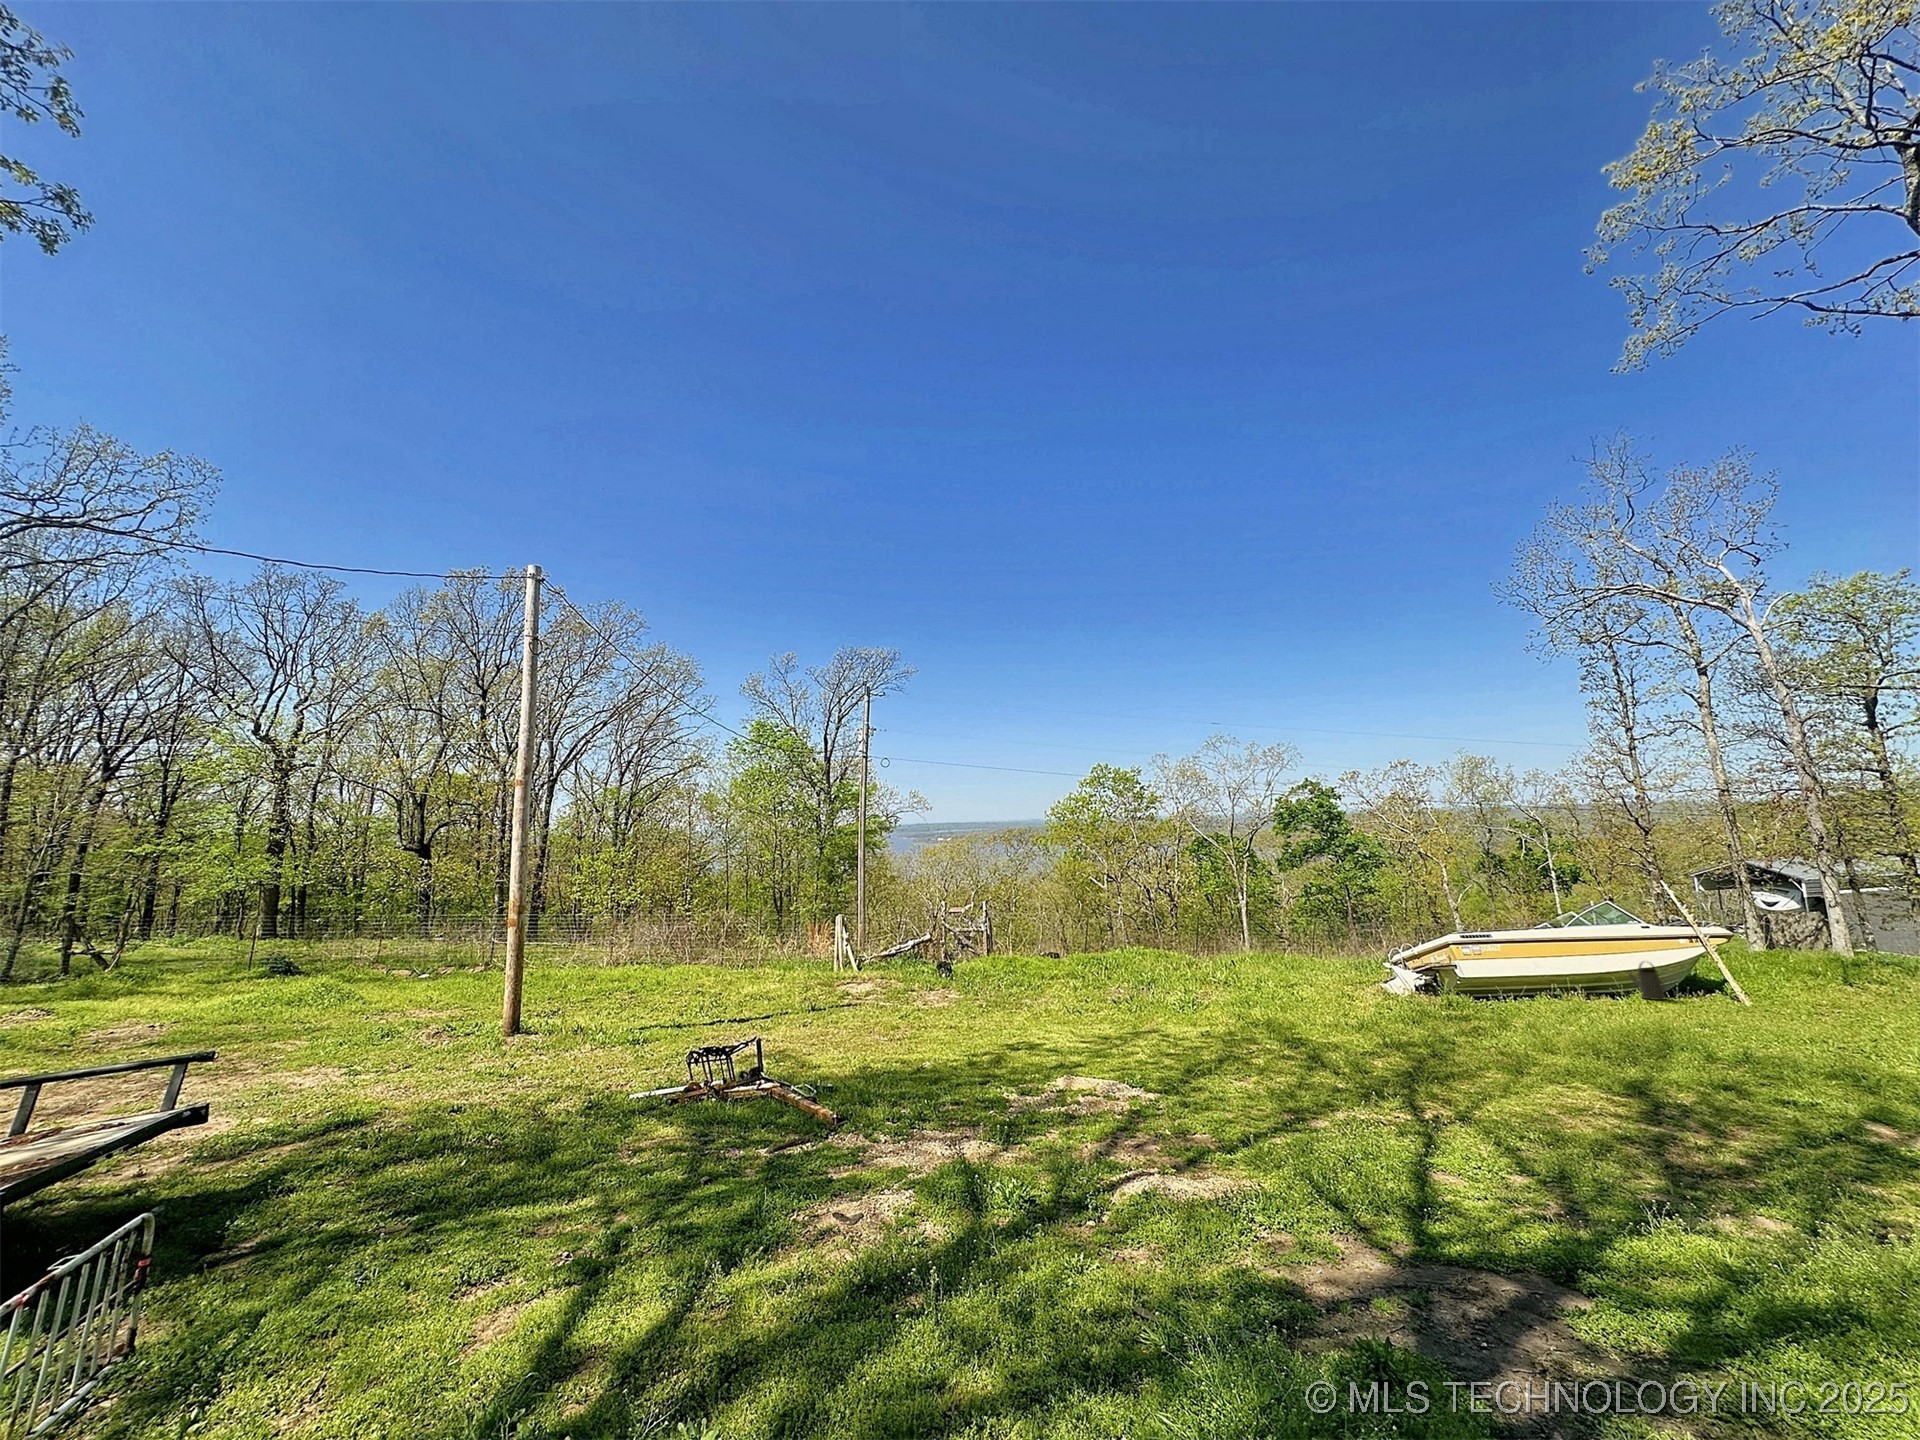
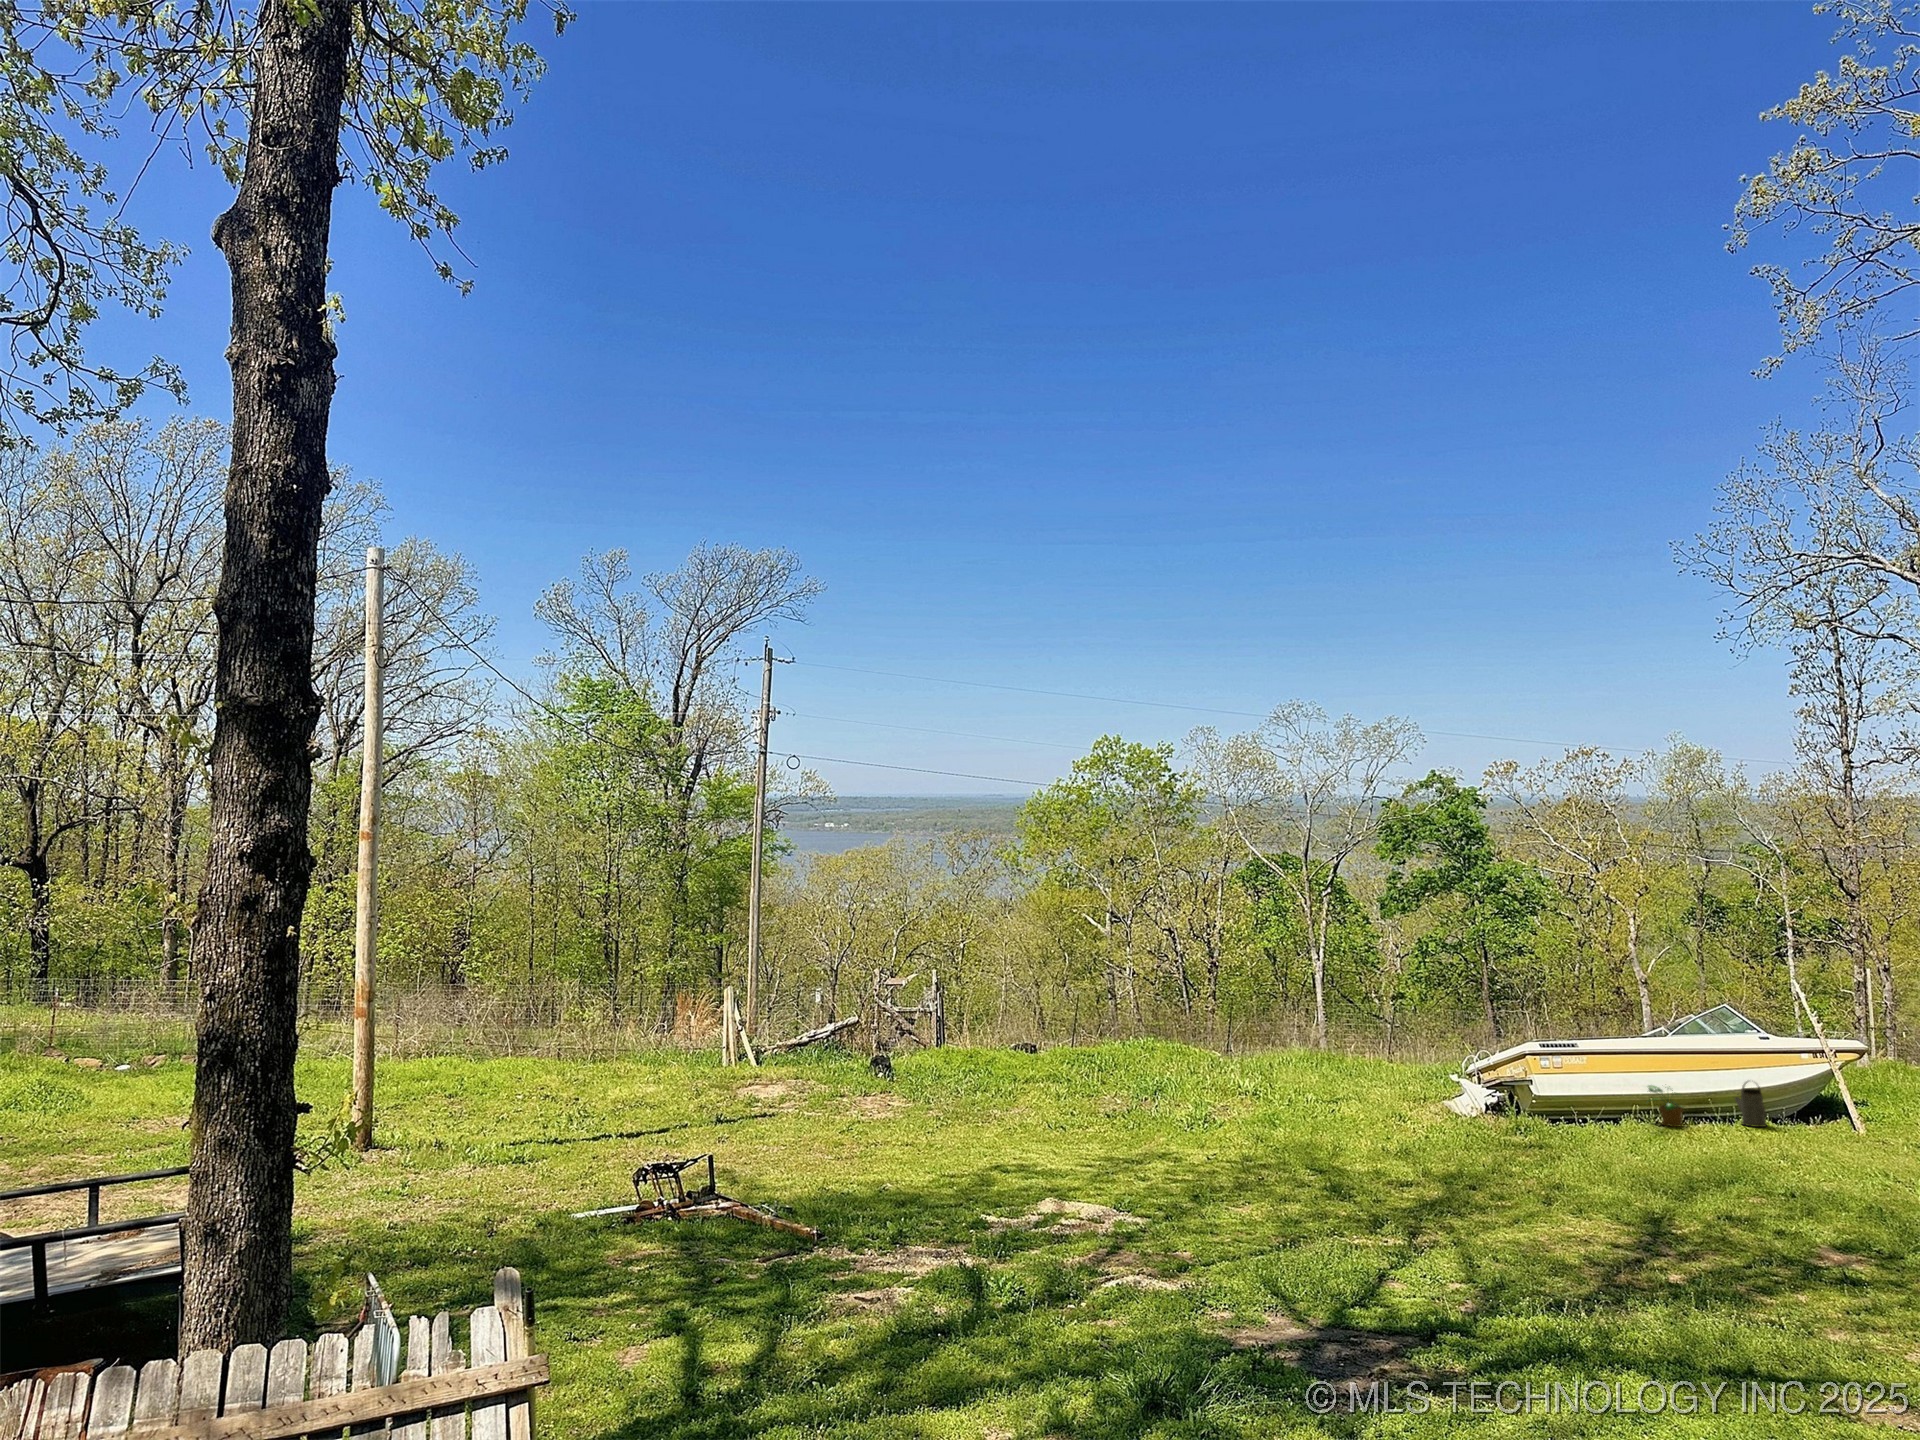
potted plant: none [1554,966,1593,1001] -> present [1648,1085,1684,1127]

